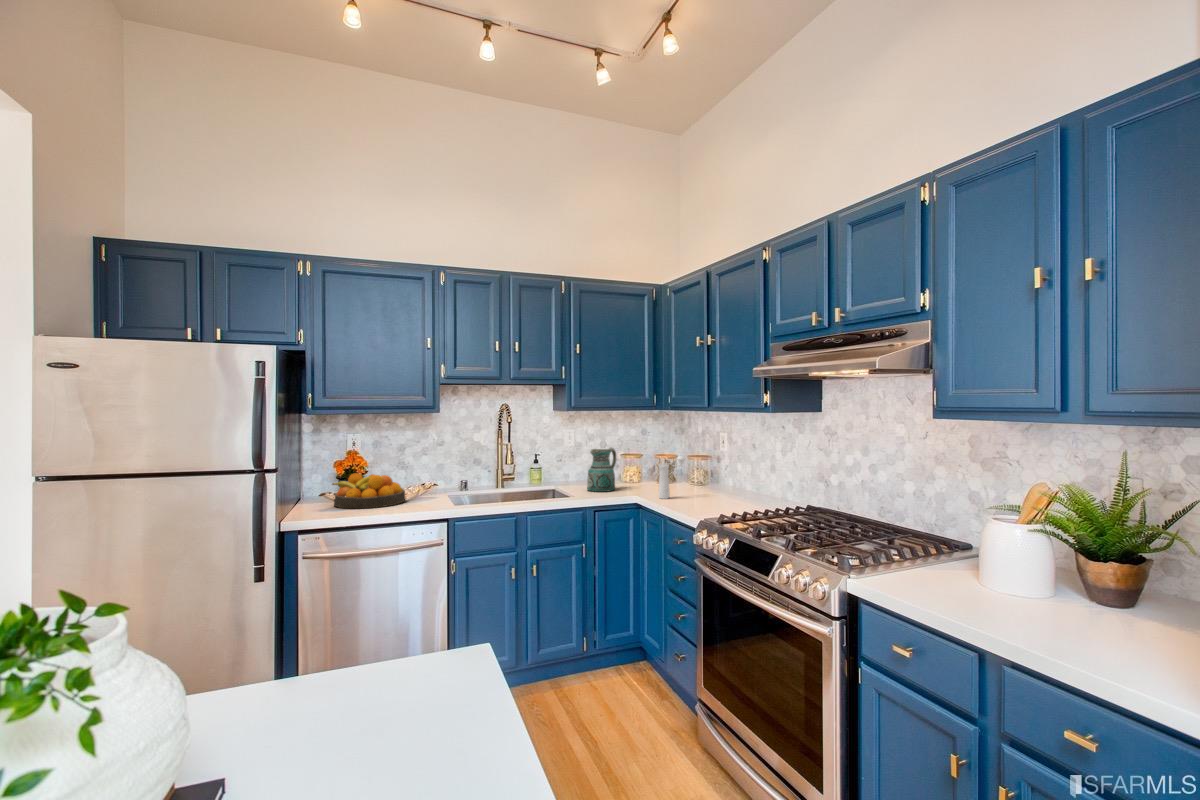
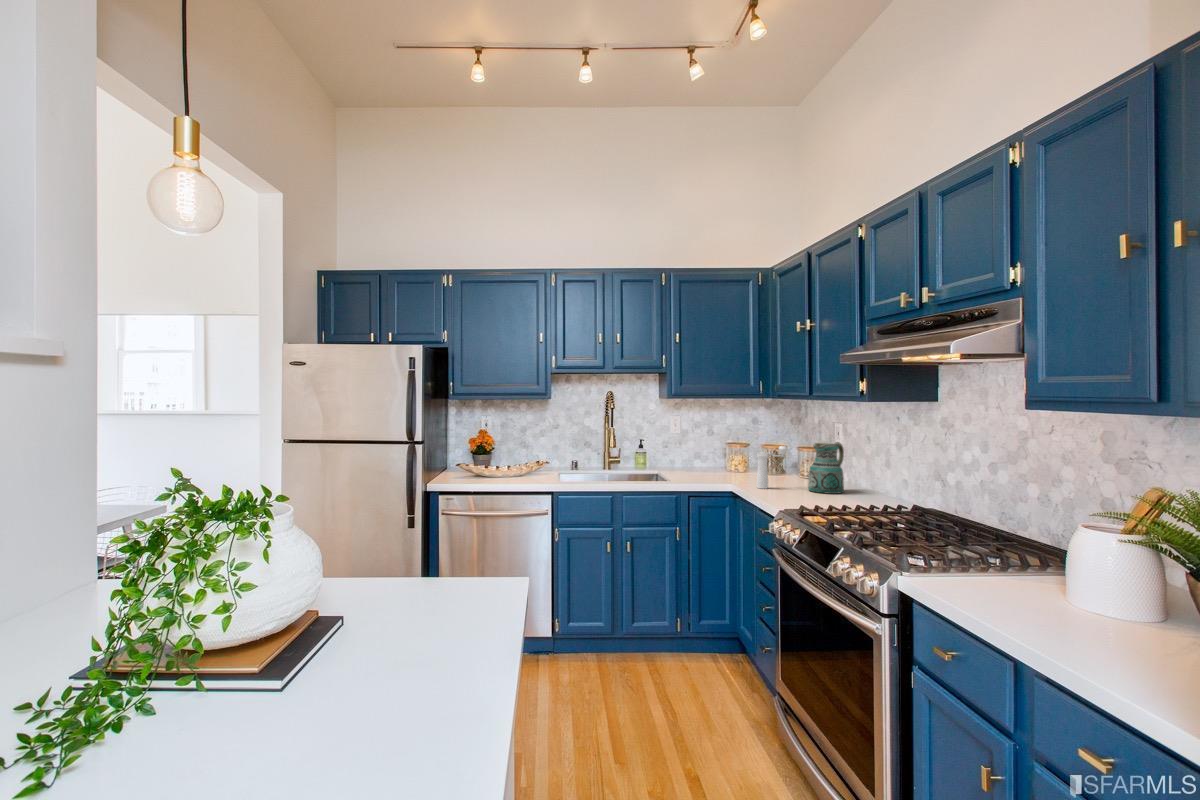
ceramic pitcher: present [587,448,616,492] -> present [808,442,844,494]
fruit bowl: present [332,473,405,508] -> none [460,450,521,480]

